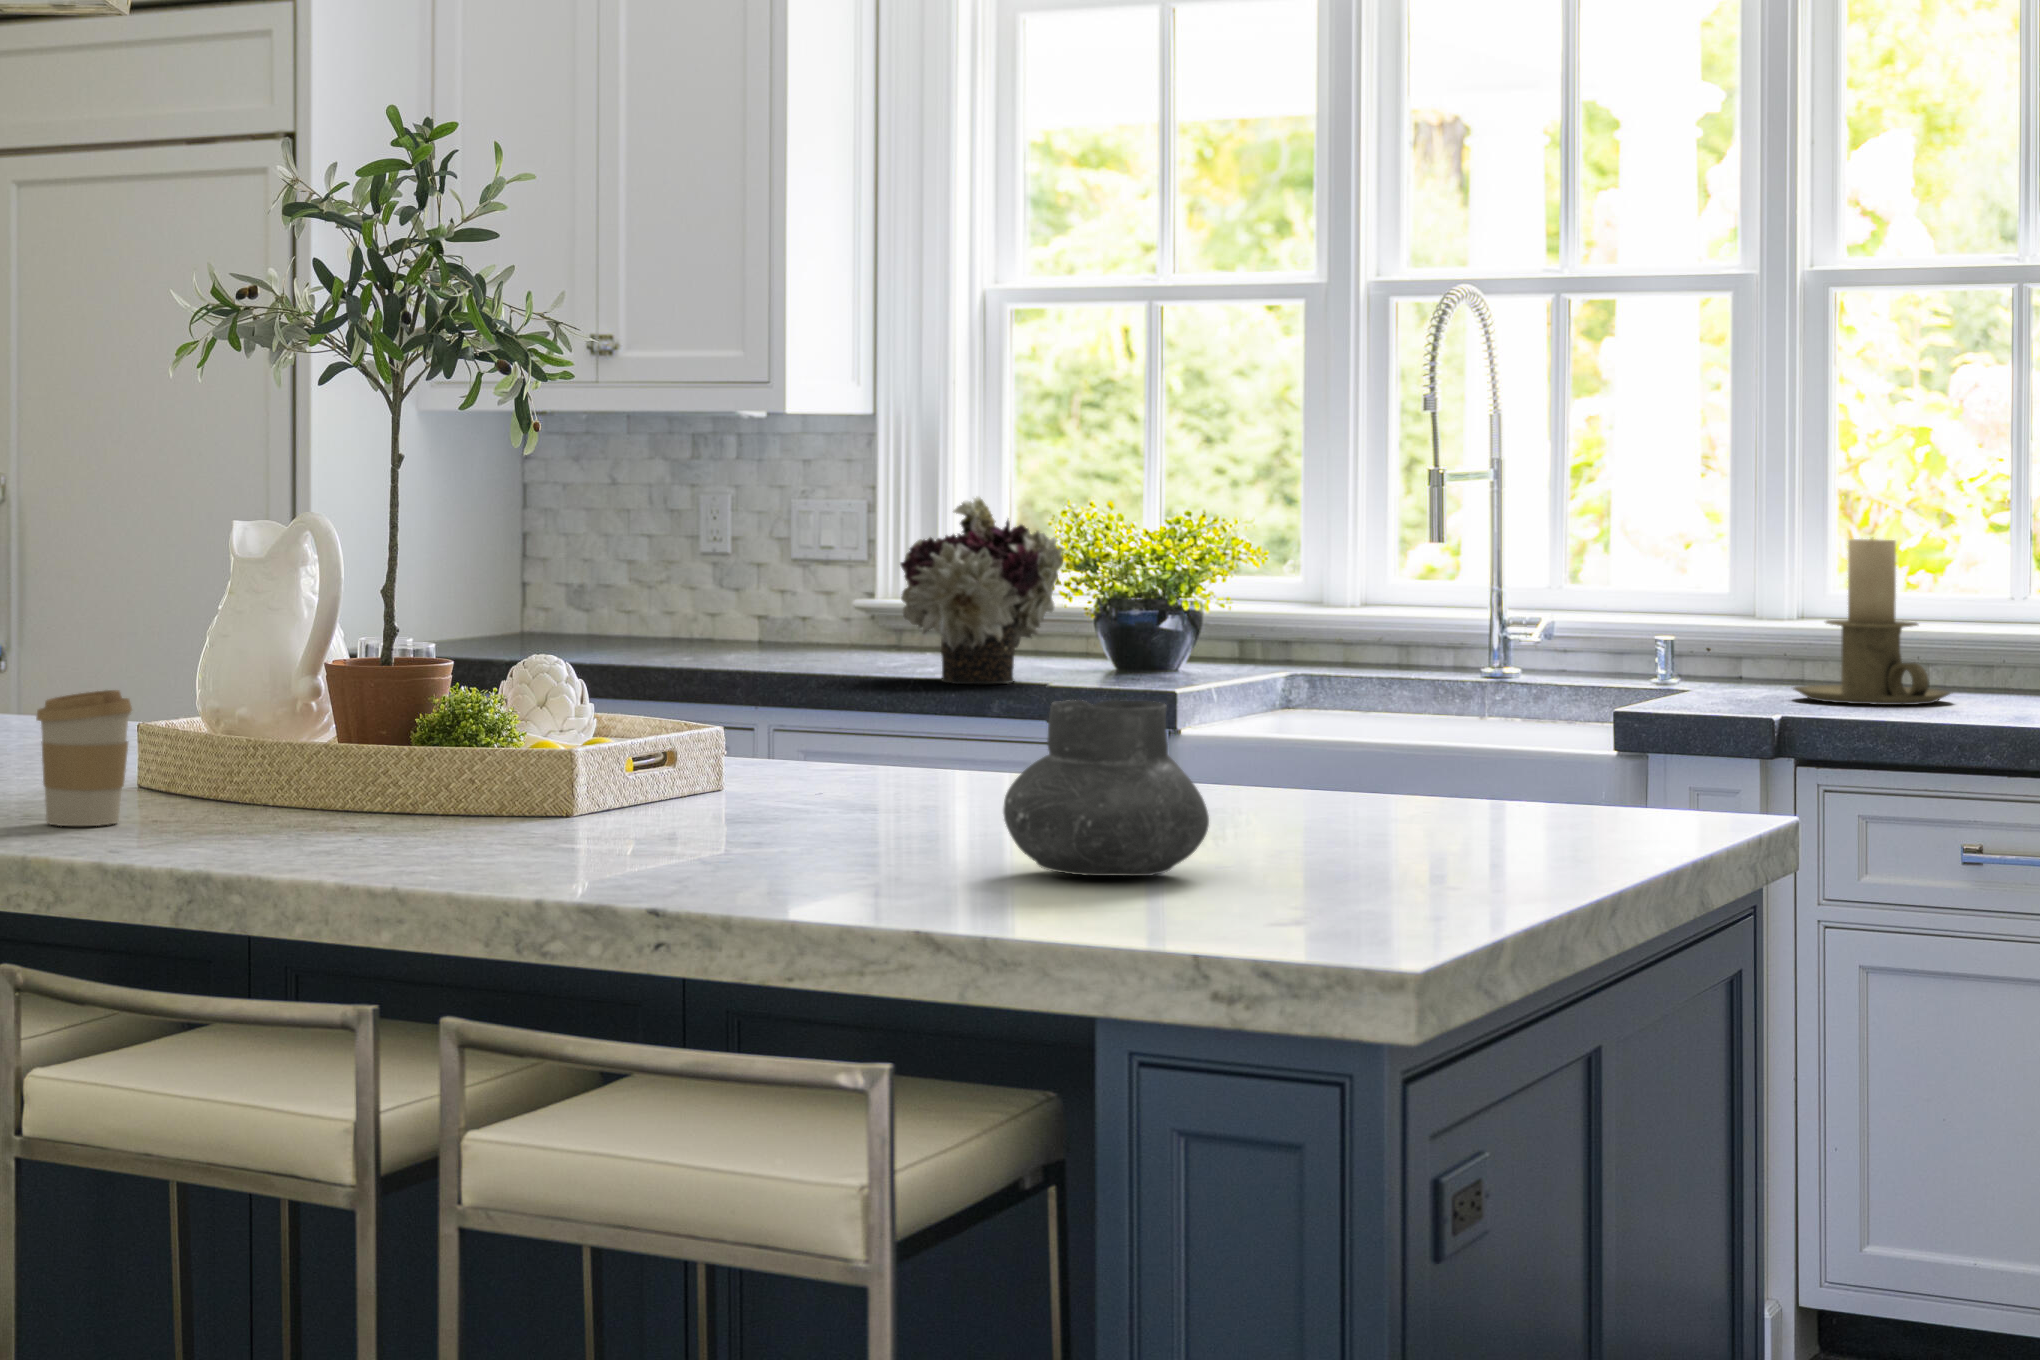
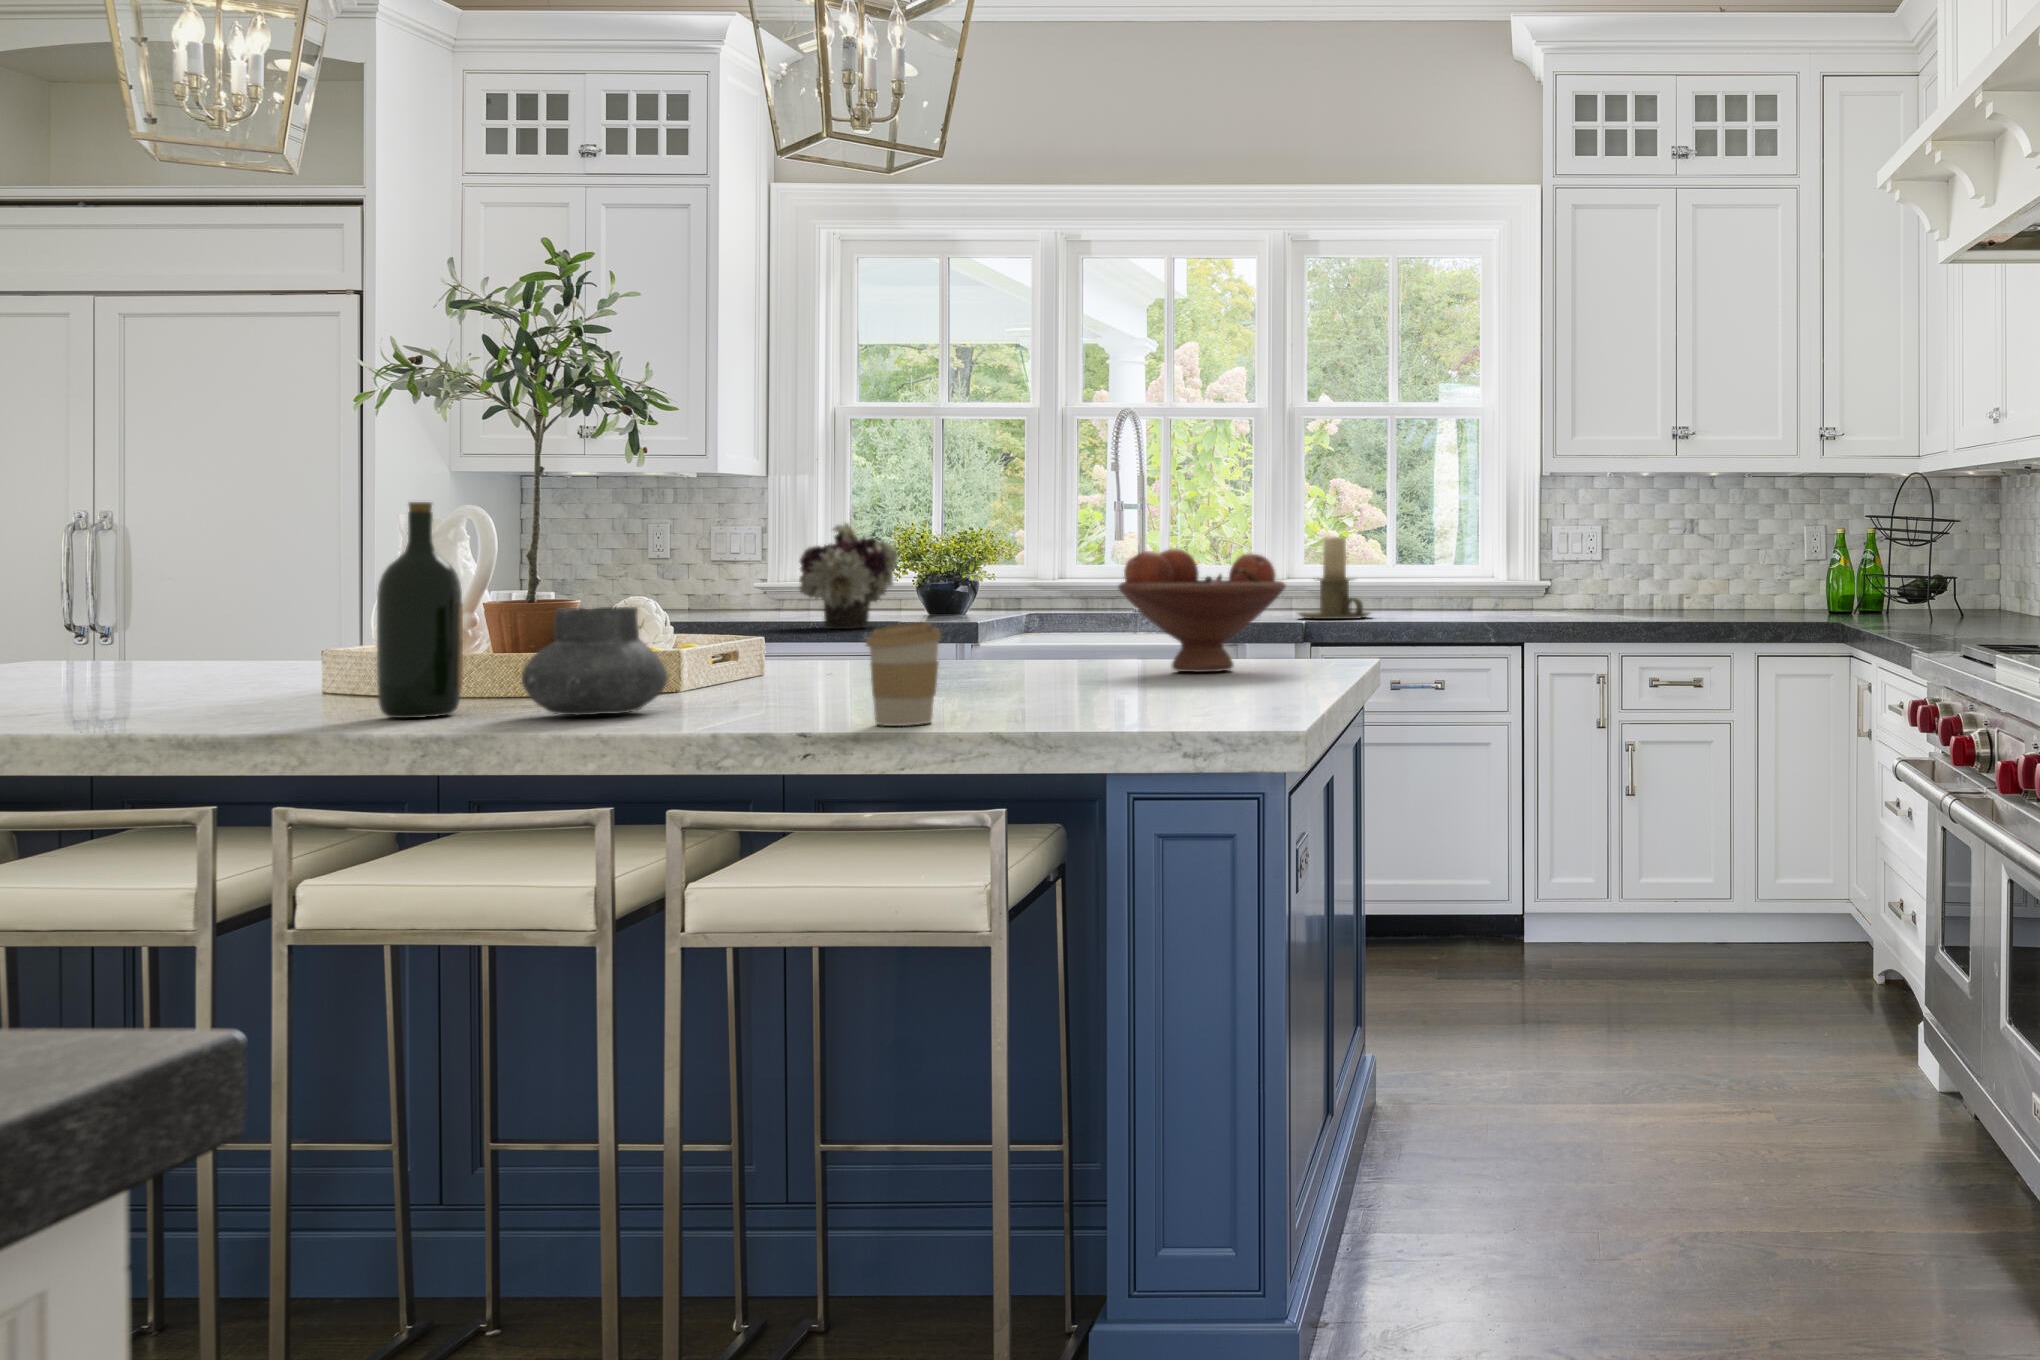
wine bottle: none [152,522,262,840] -> present [377,502,463,718]
fruit bowl: none [1267,598,1573,829] -> present [1118,548,1286,672]
coffee cup: present [36,690,132,826] -> present [866,622,941,726]
vase: present [1003,700,1209,876] -> present [522,607,668,715]

